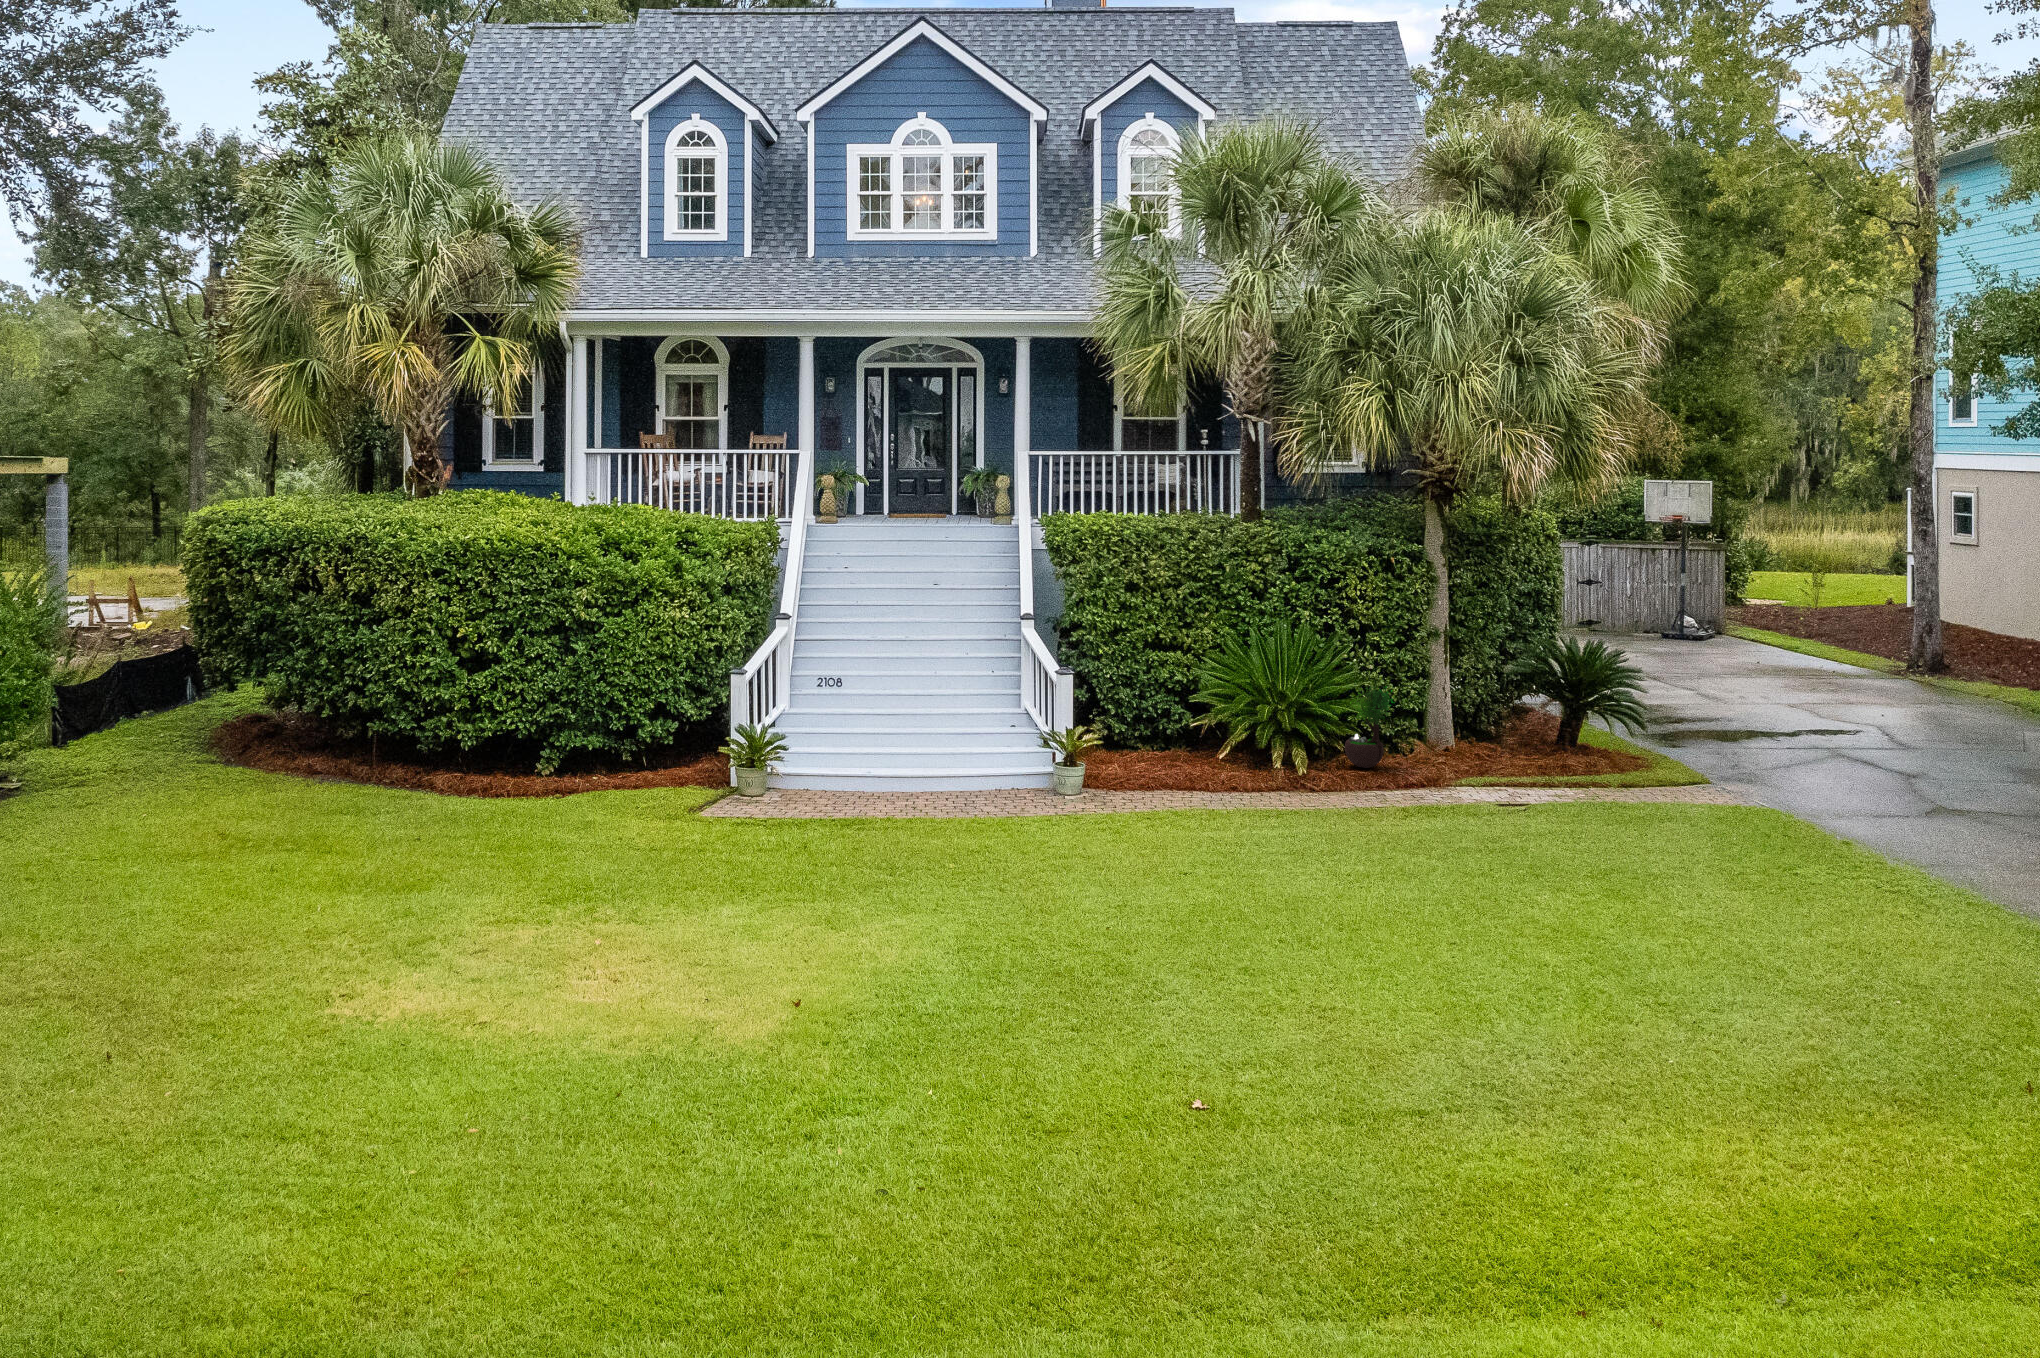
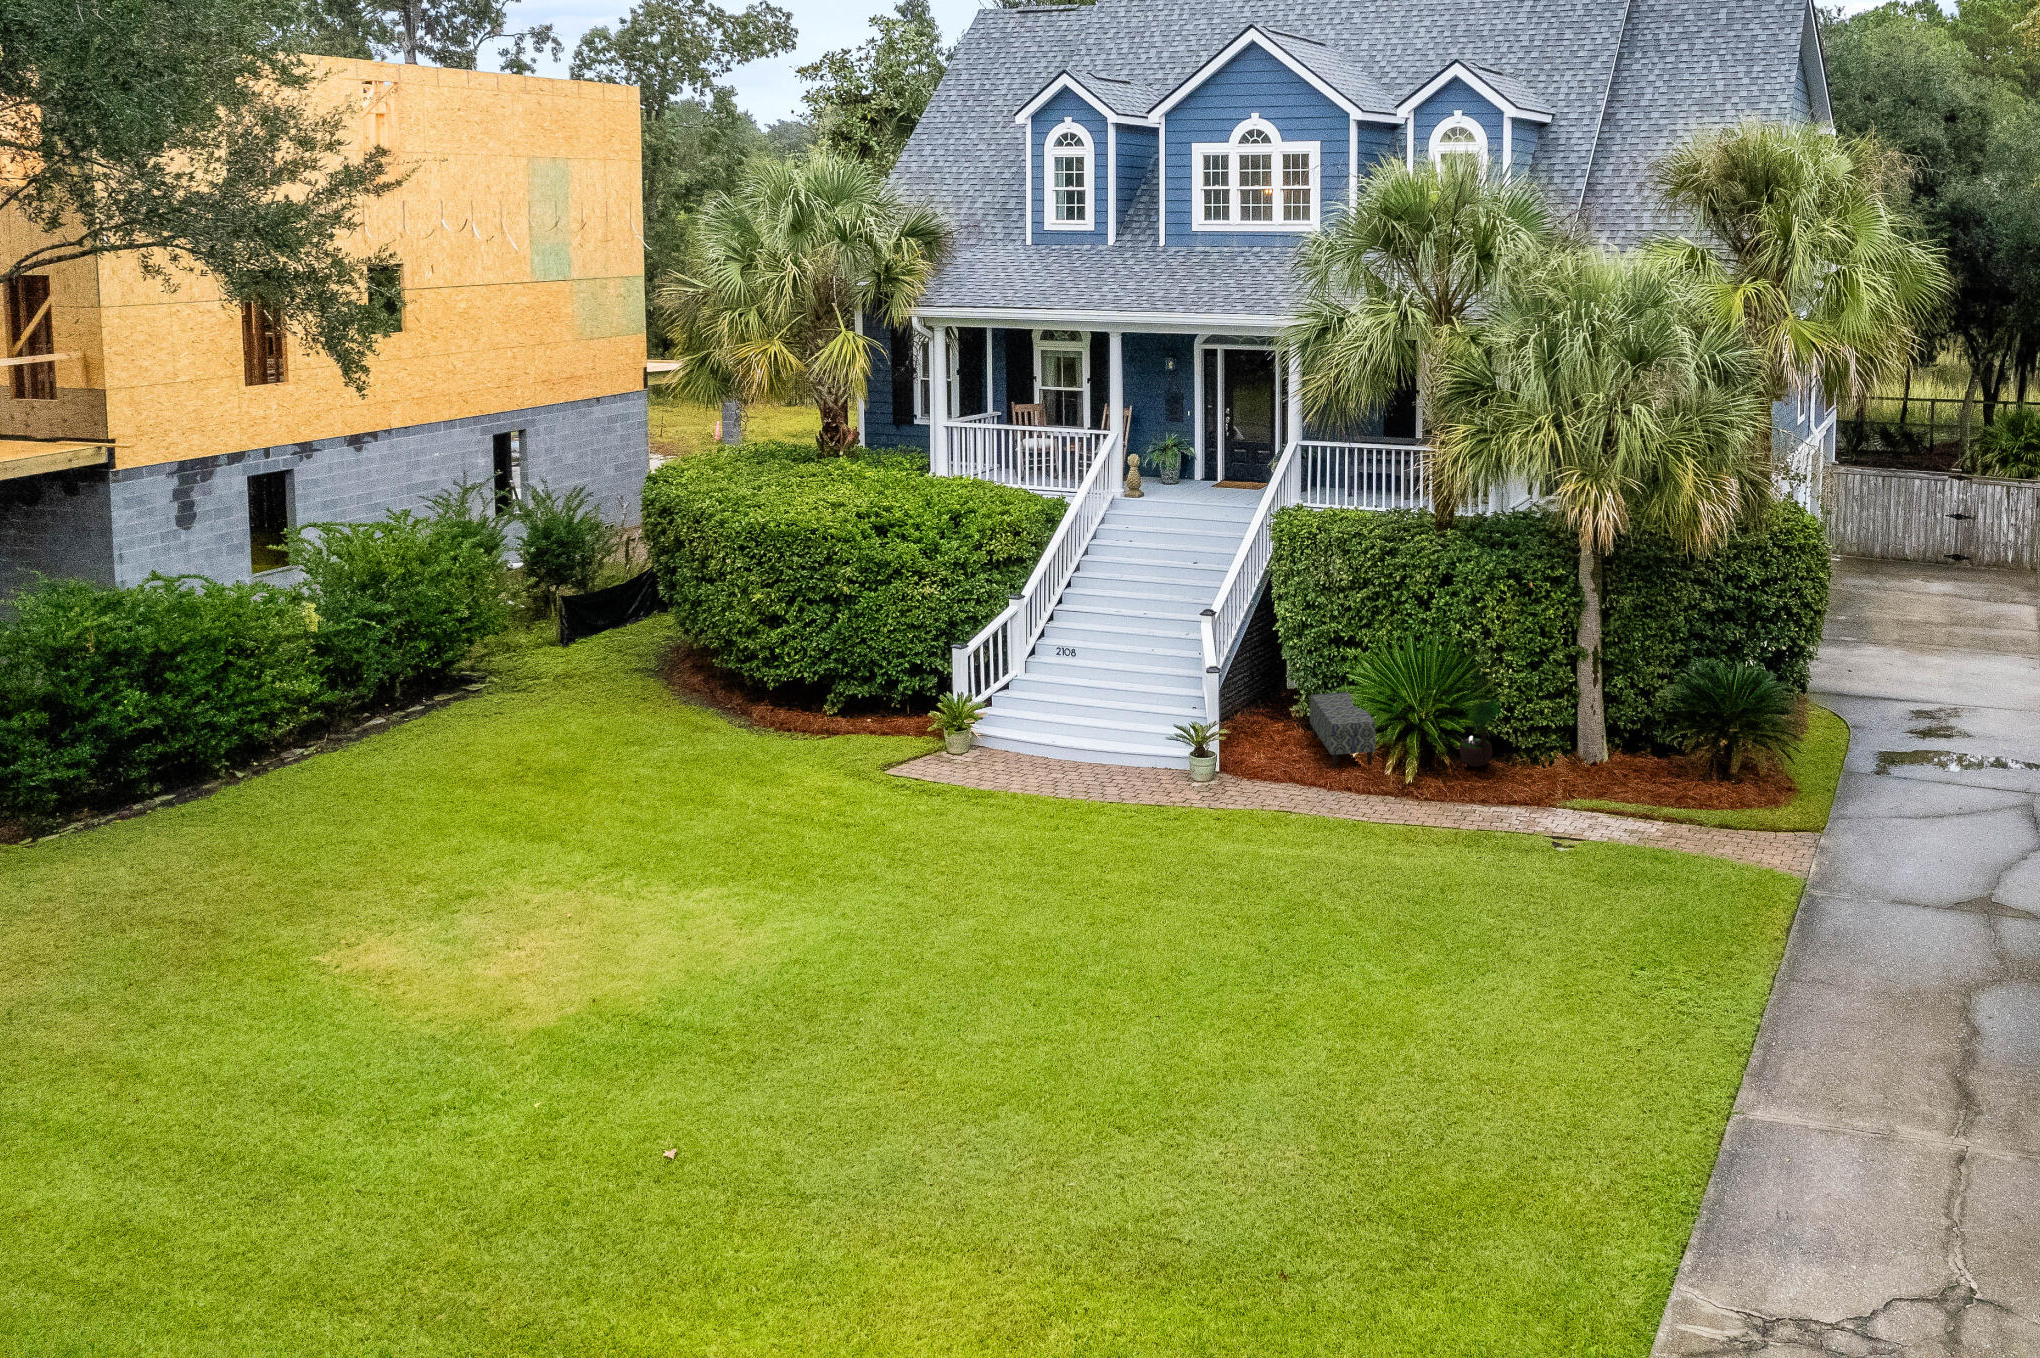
bench: none [1152,704,1260,778] -> present [1310,692,1376,768]

